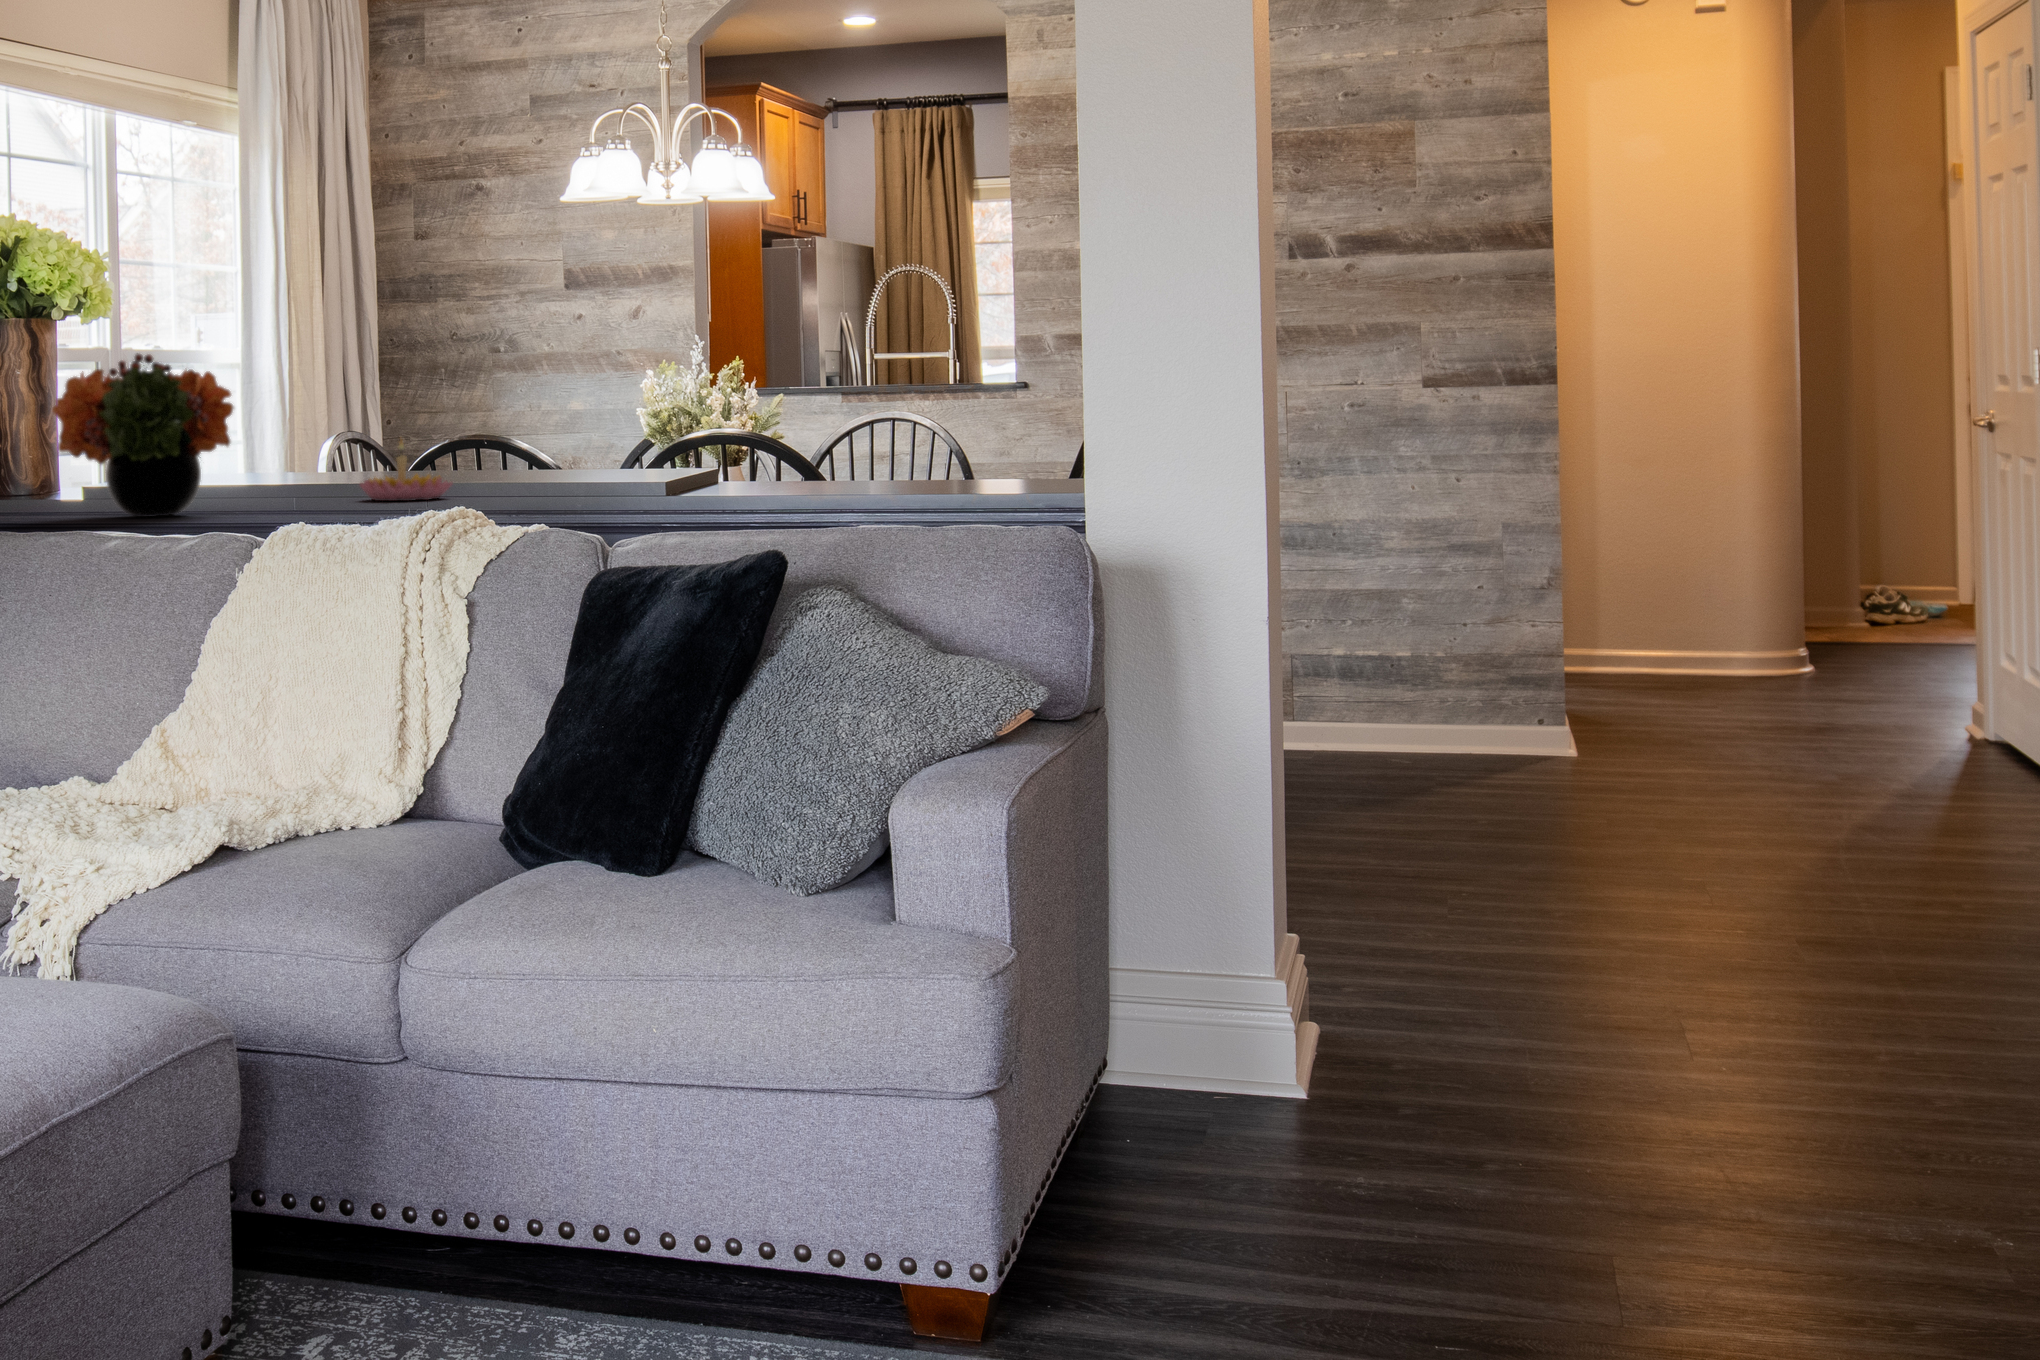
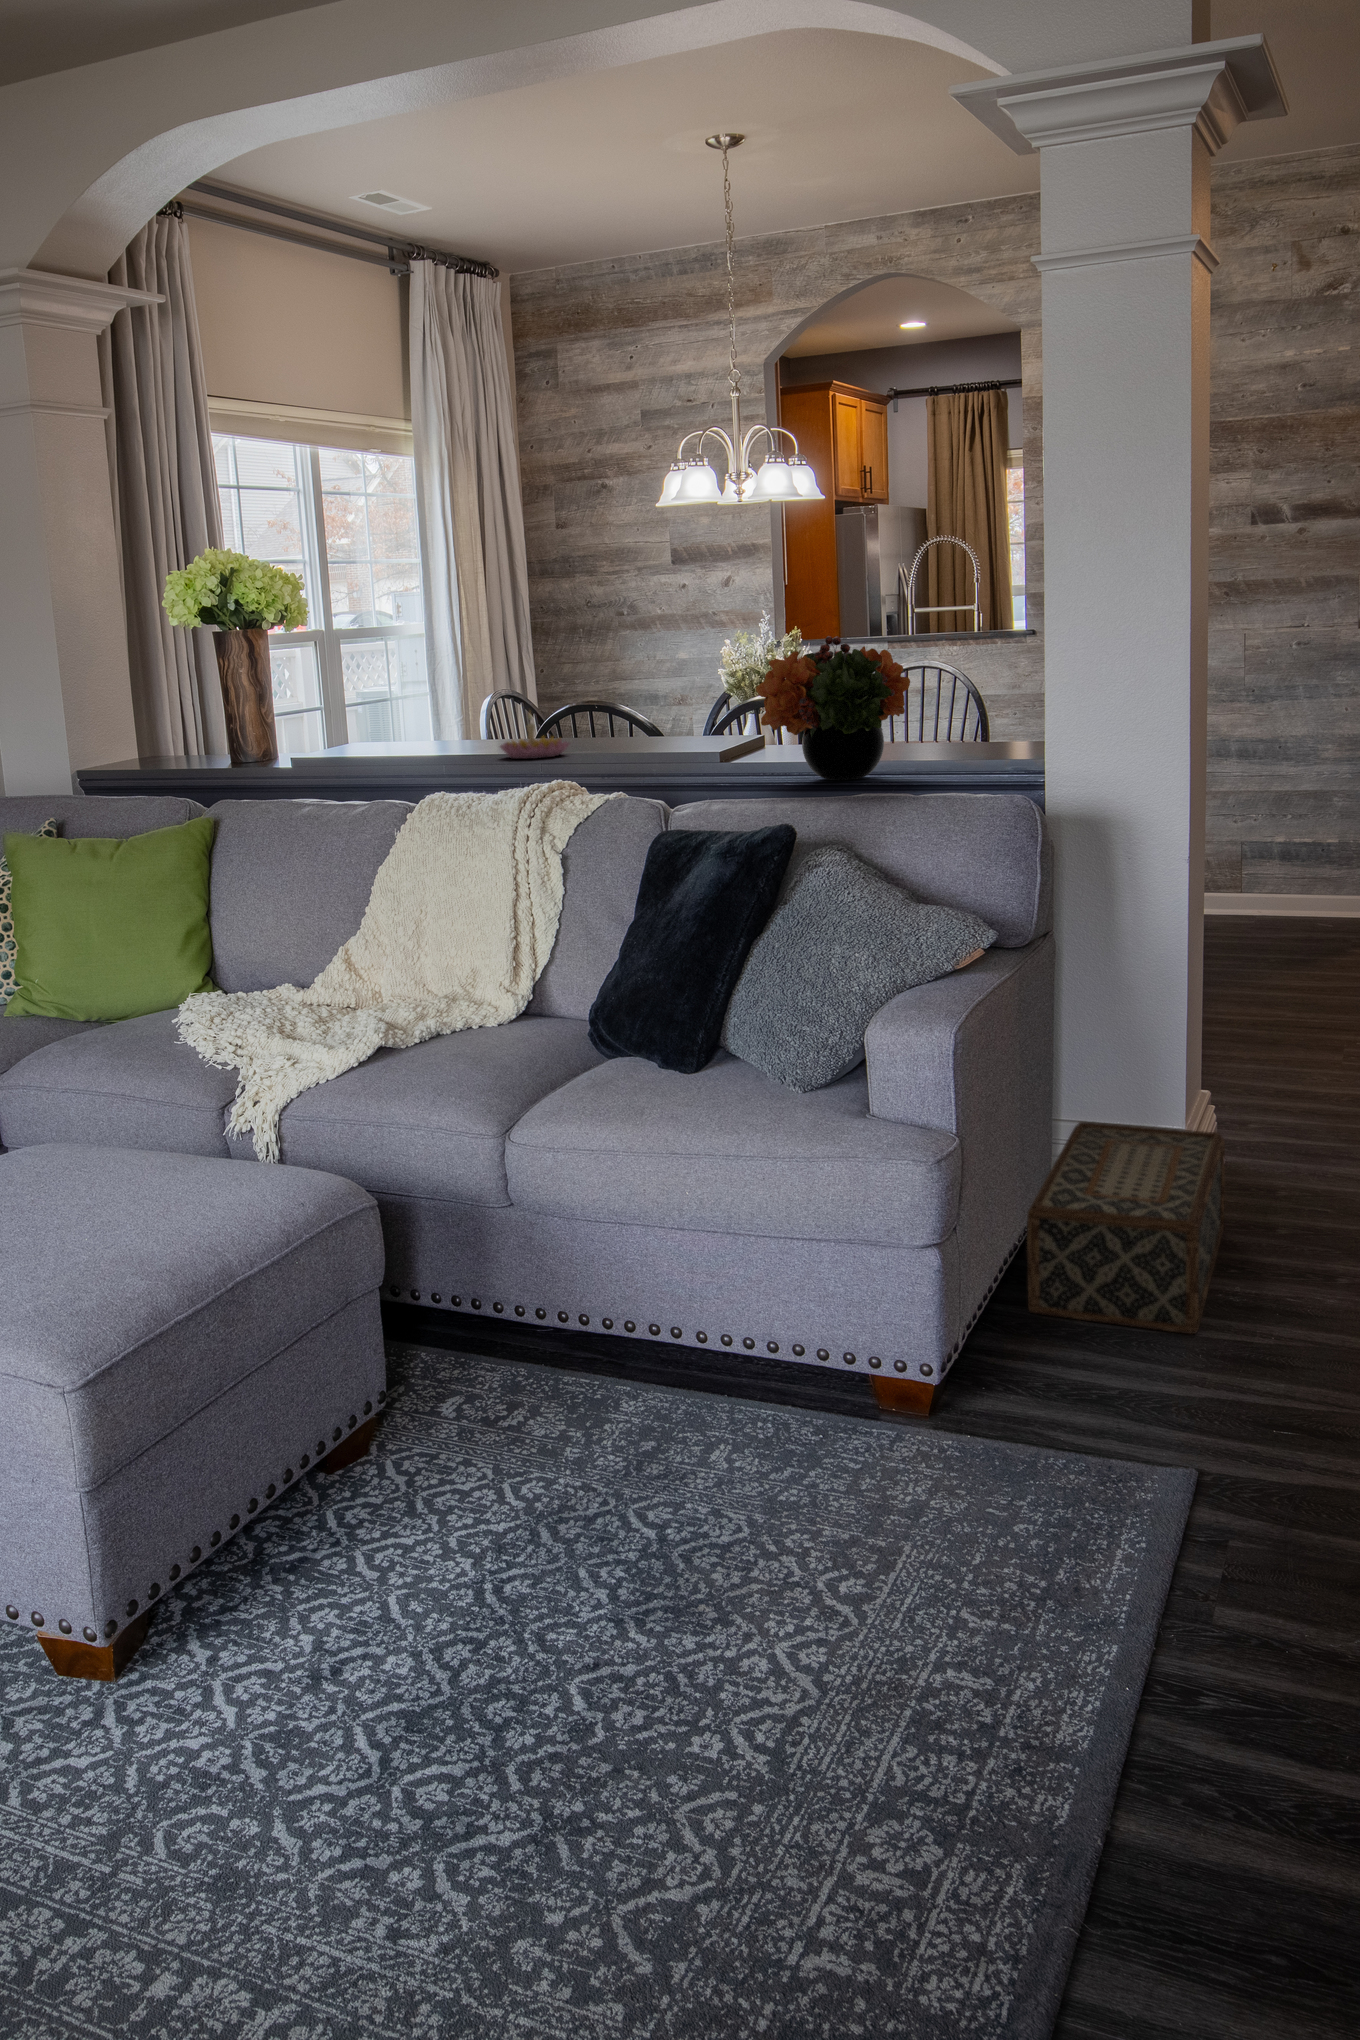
flower arrangement: present [52,353,233,517] -> present [756,636,910,780]
woven basket: none [1095,965,1337,1237] -> present [1027,1122,1225,1334]

